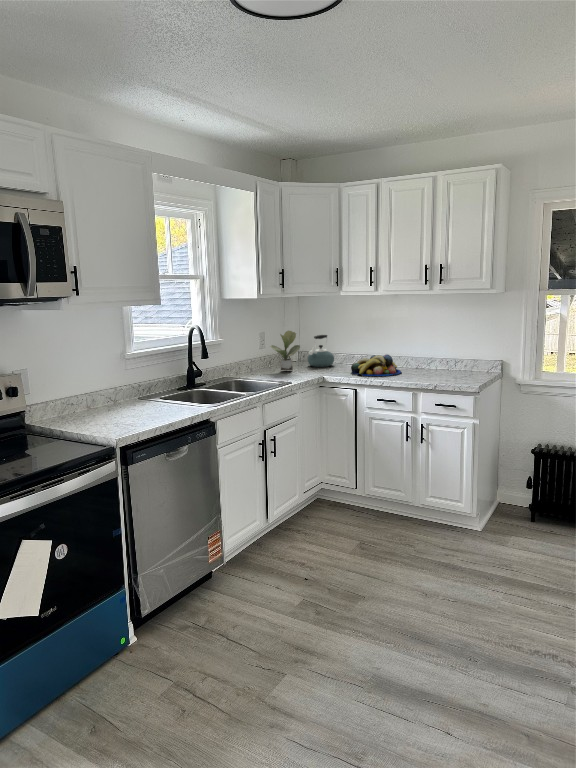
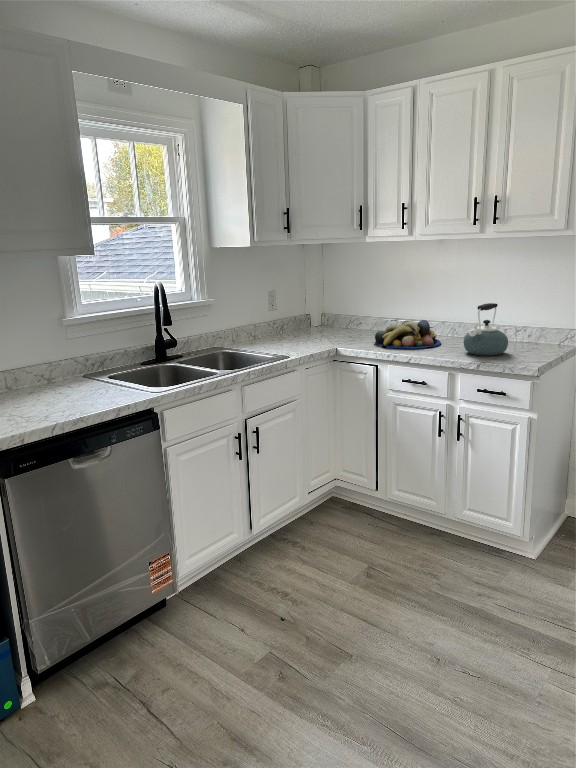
potted plant: present [270,331,300,370] -> none [276,288,312,339]
kettle: present [308,335,334,367] -> present [464,303,508,356]

